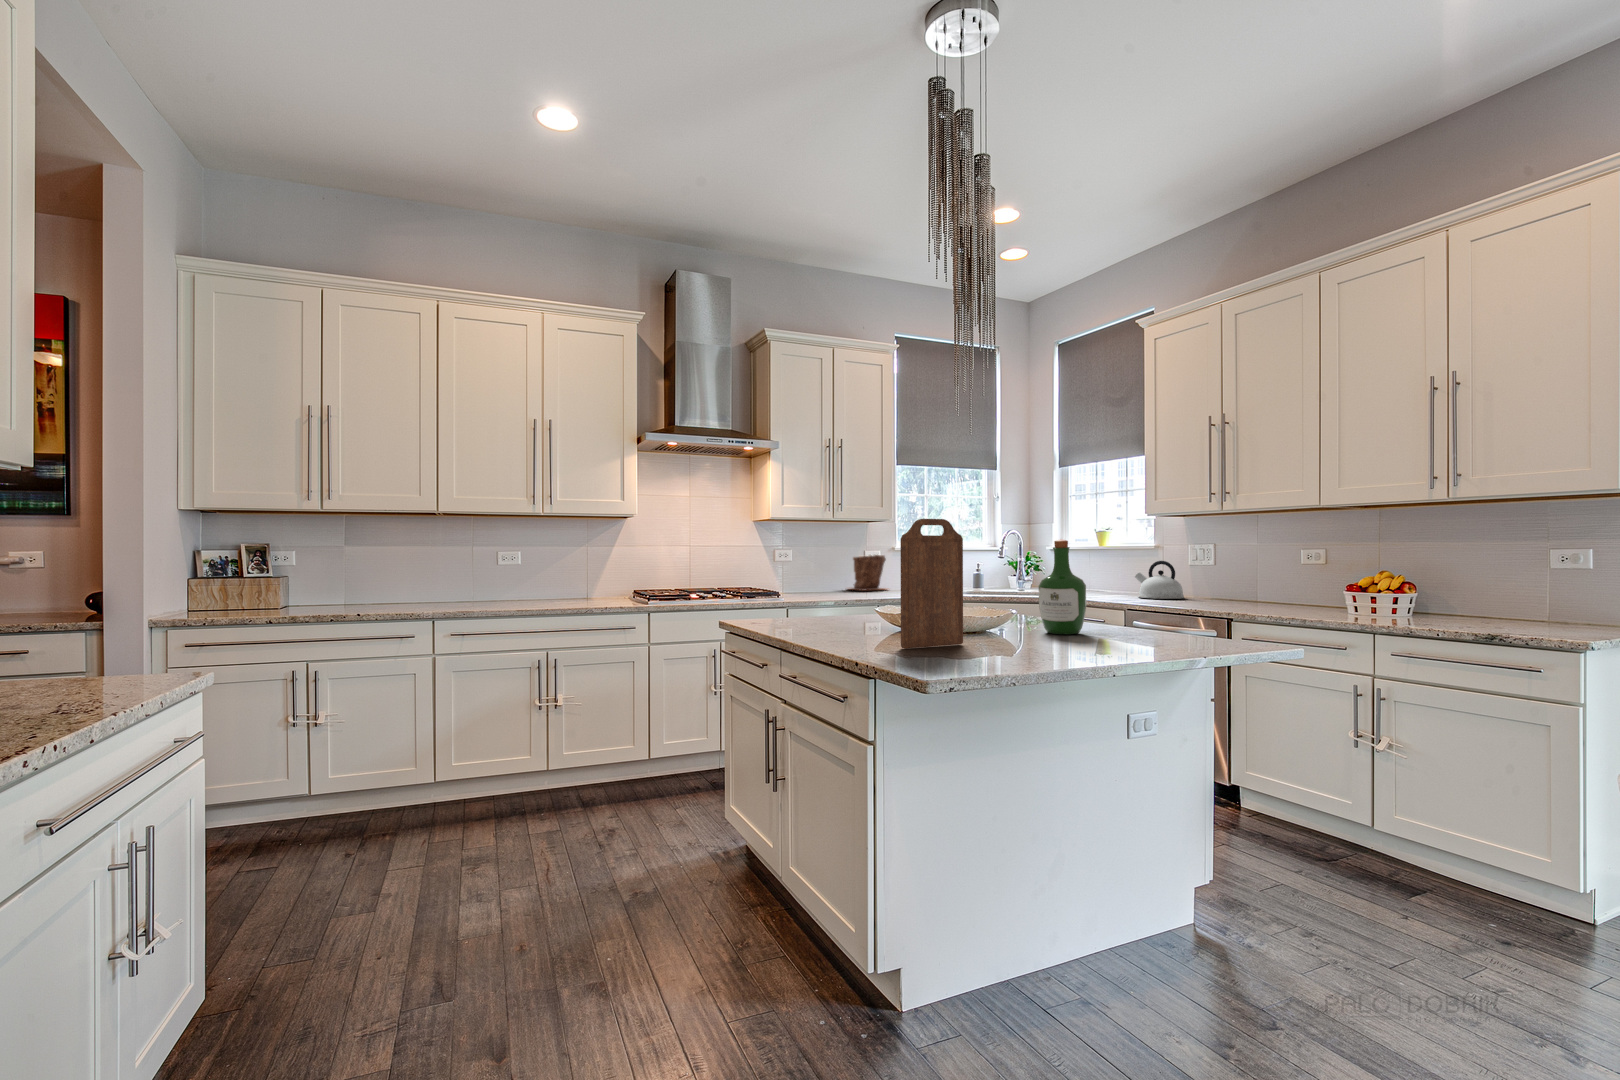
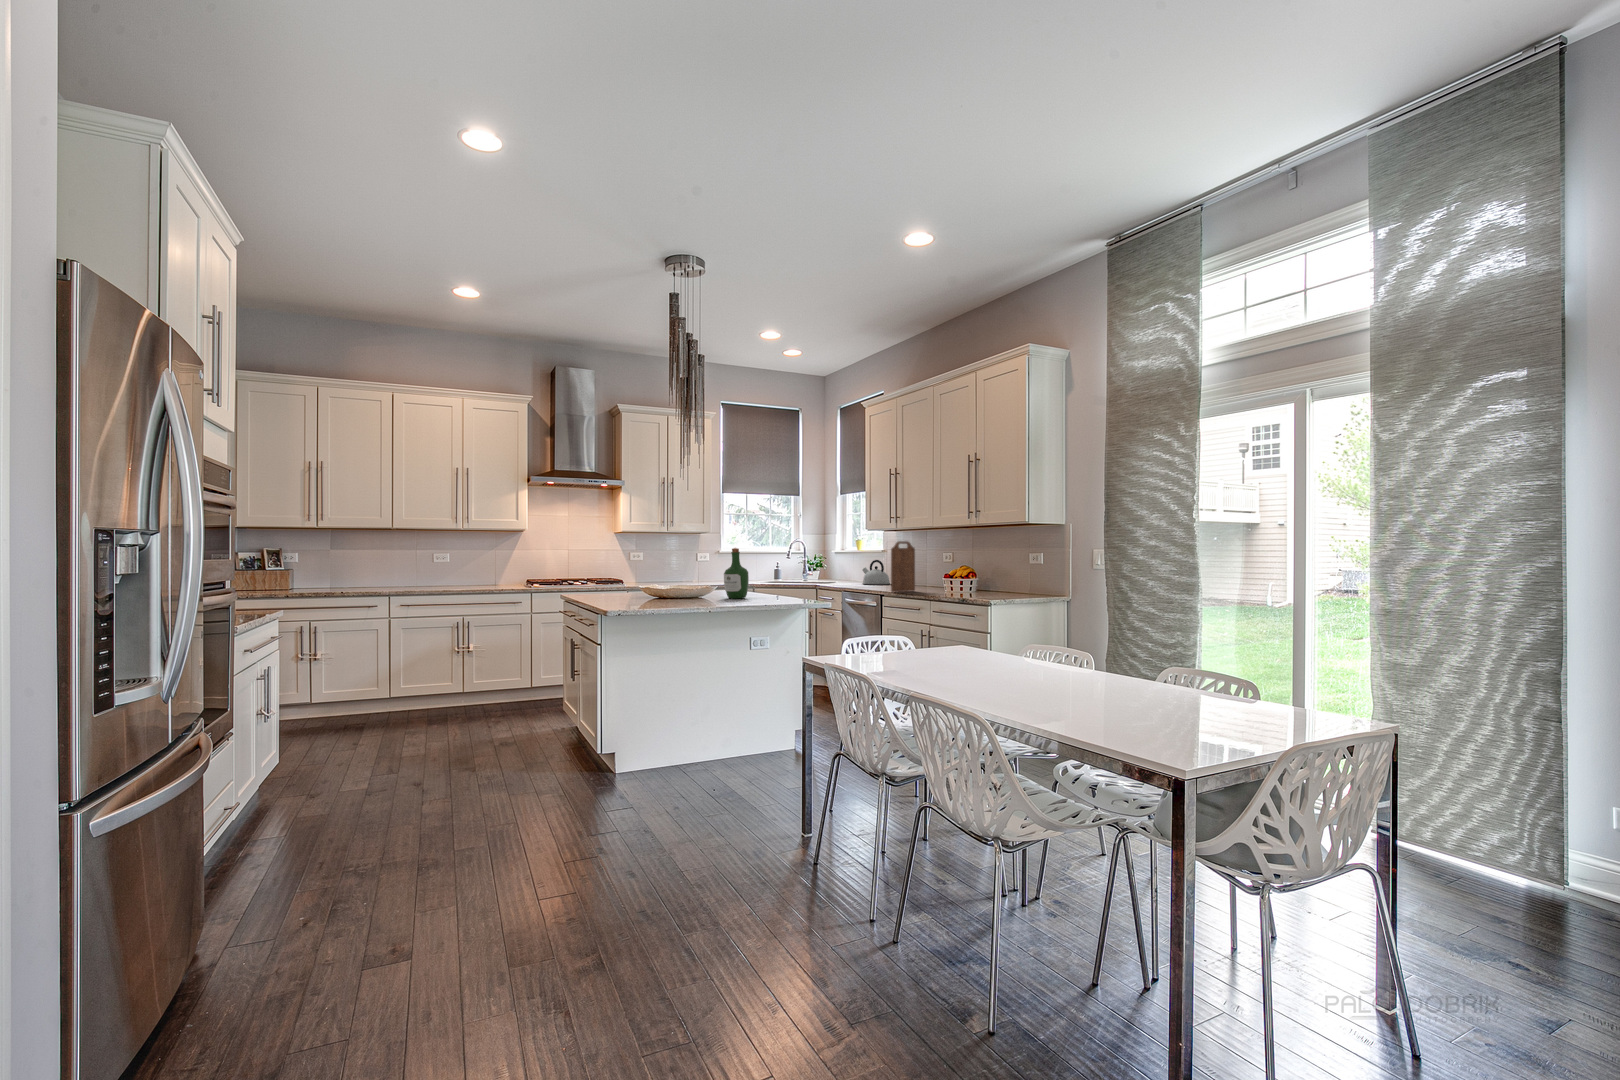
cutting board: present [900,519,963,649] -> present [891,541,915,592]
plant pot: present [850,555,886,591] -> none [685,555,715,580]

